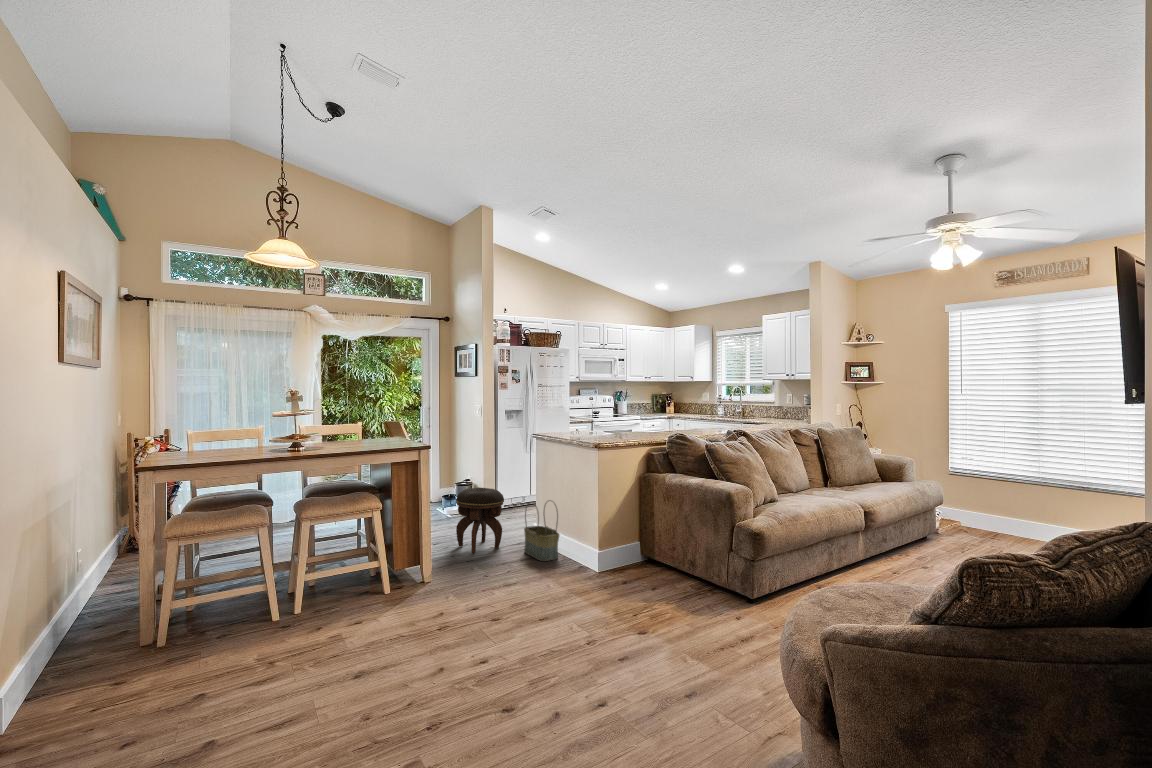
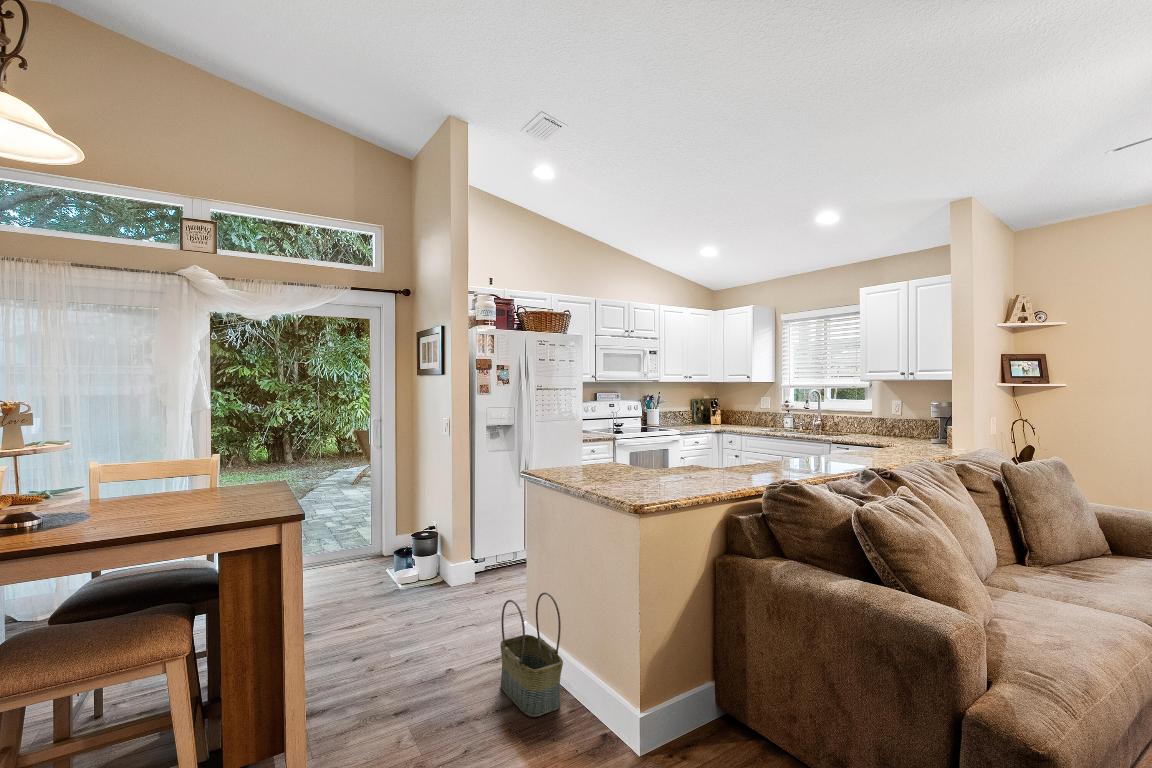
footstool: present [456,488,504,553] -> none [385,561,469,687]

